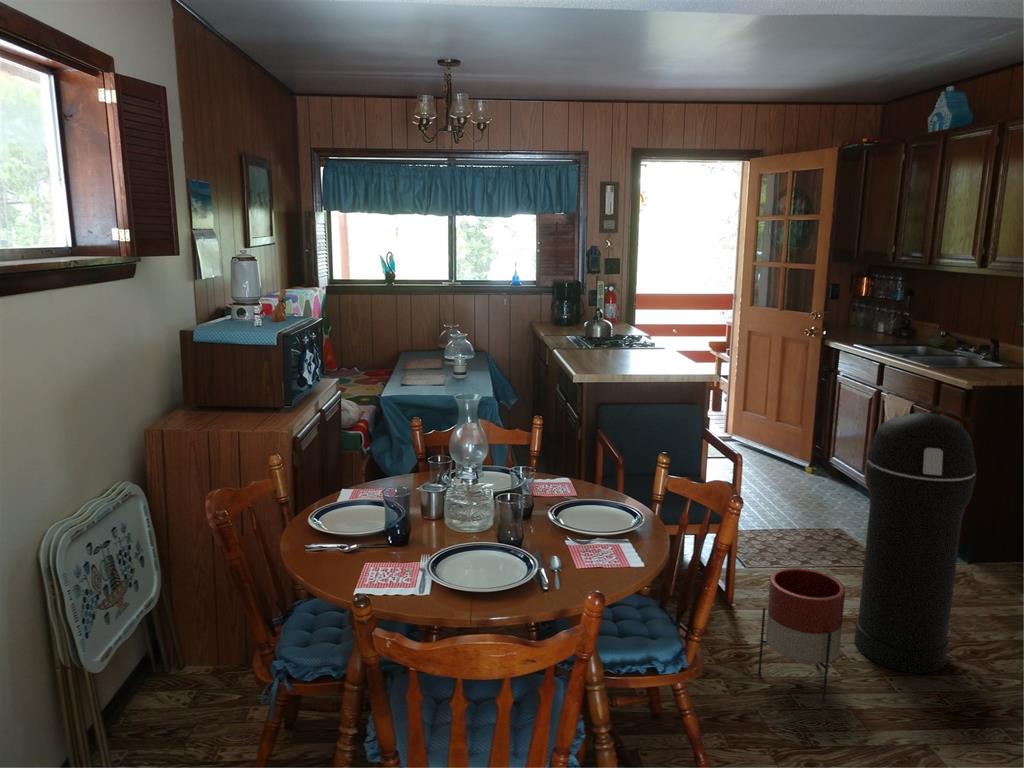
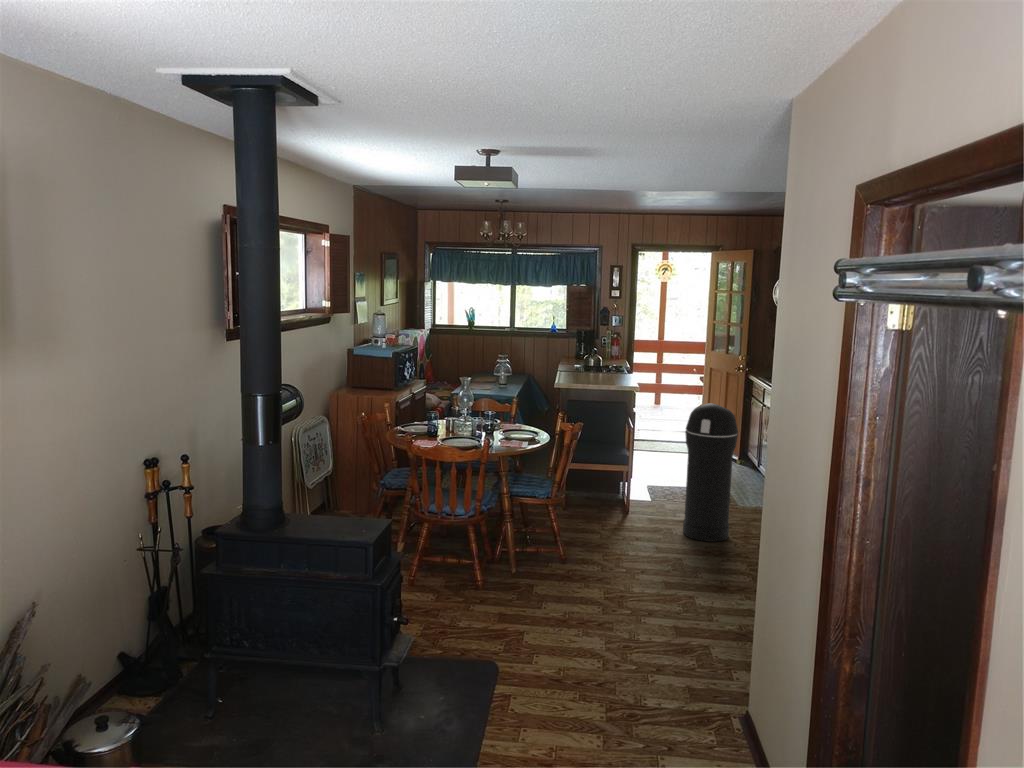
planter: present [758,568,845,702] -> none [621,481,661,545]

